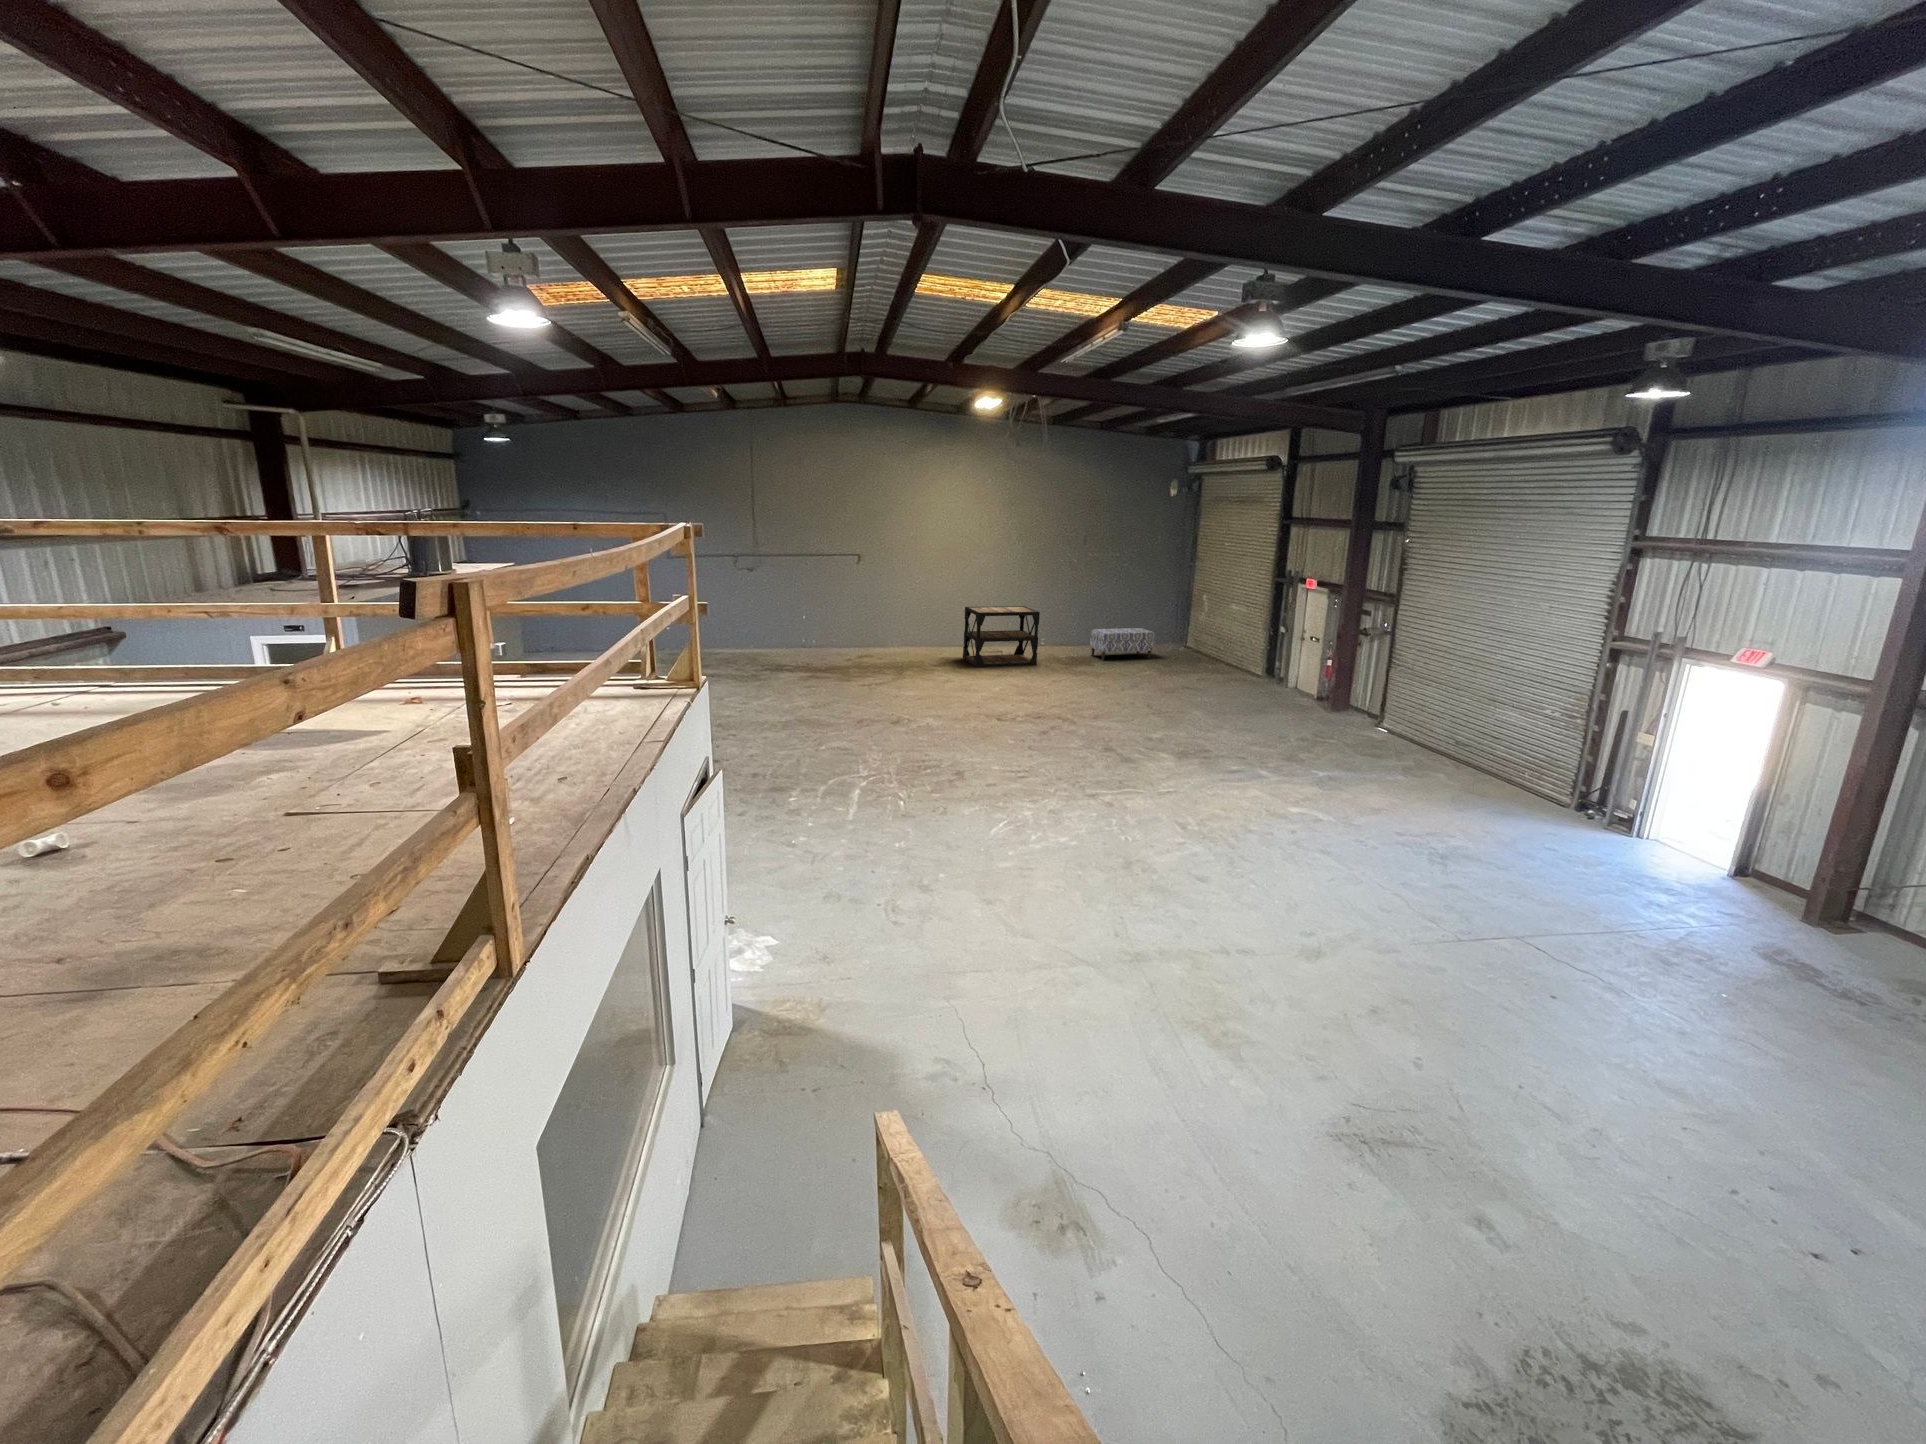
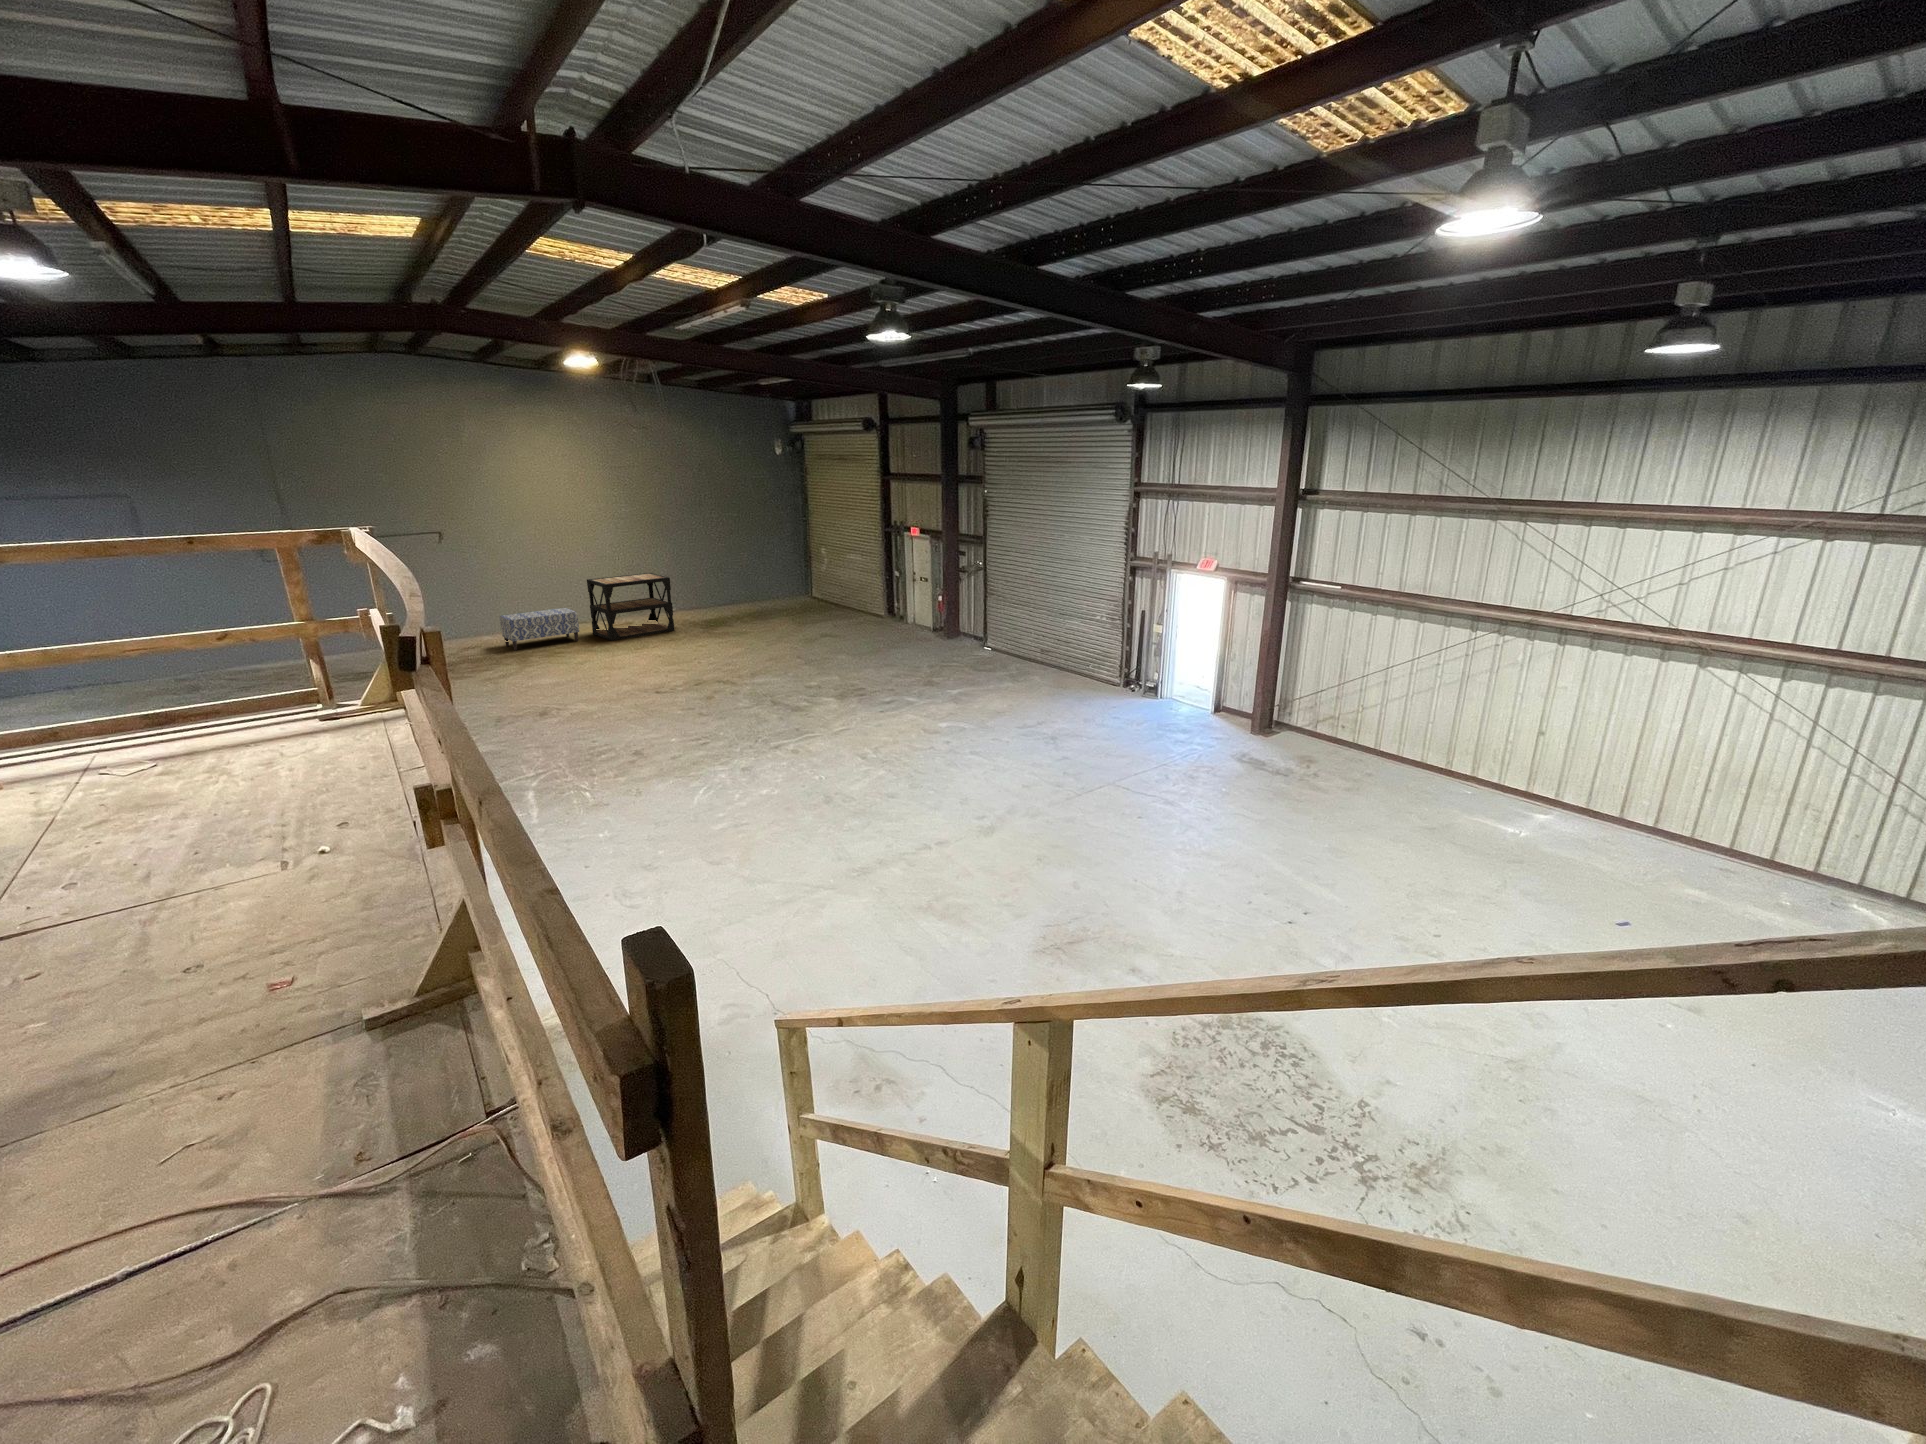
bench: present [1090,628,1155,660] -> present [500,608,579,651]

